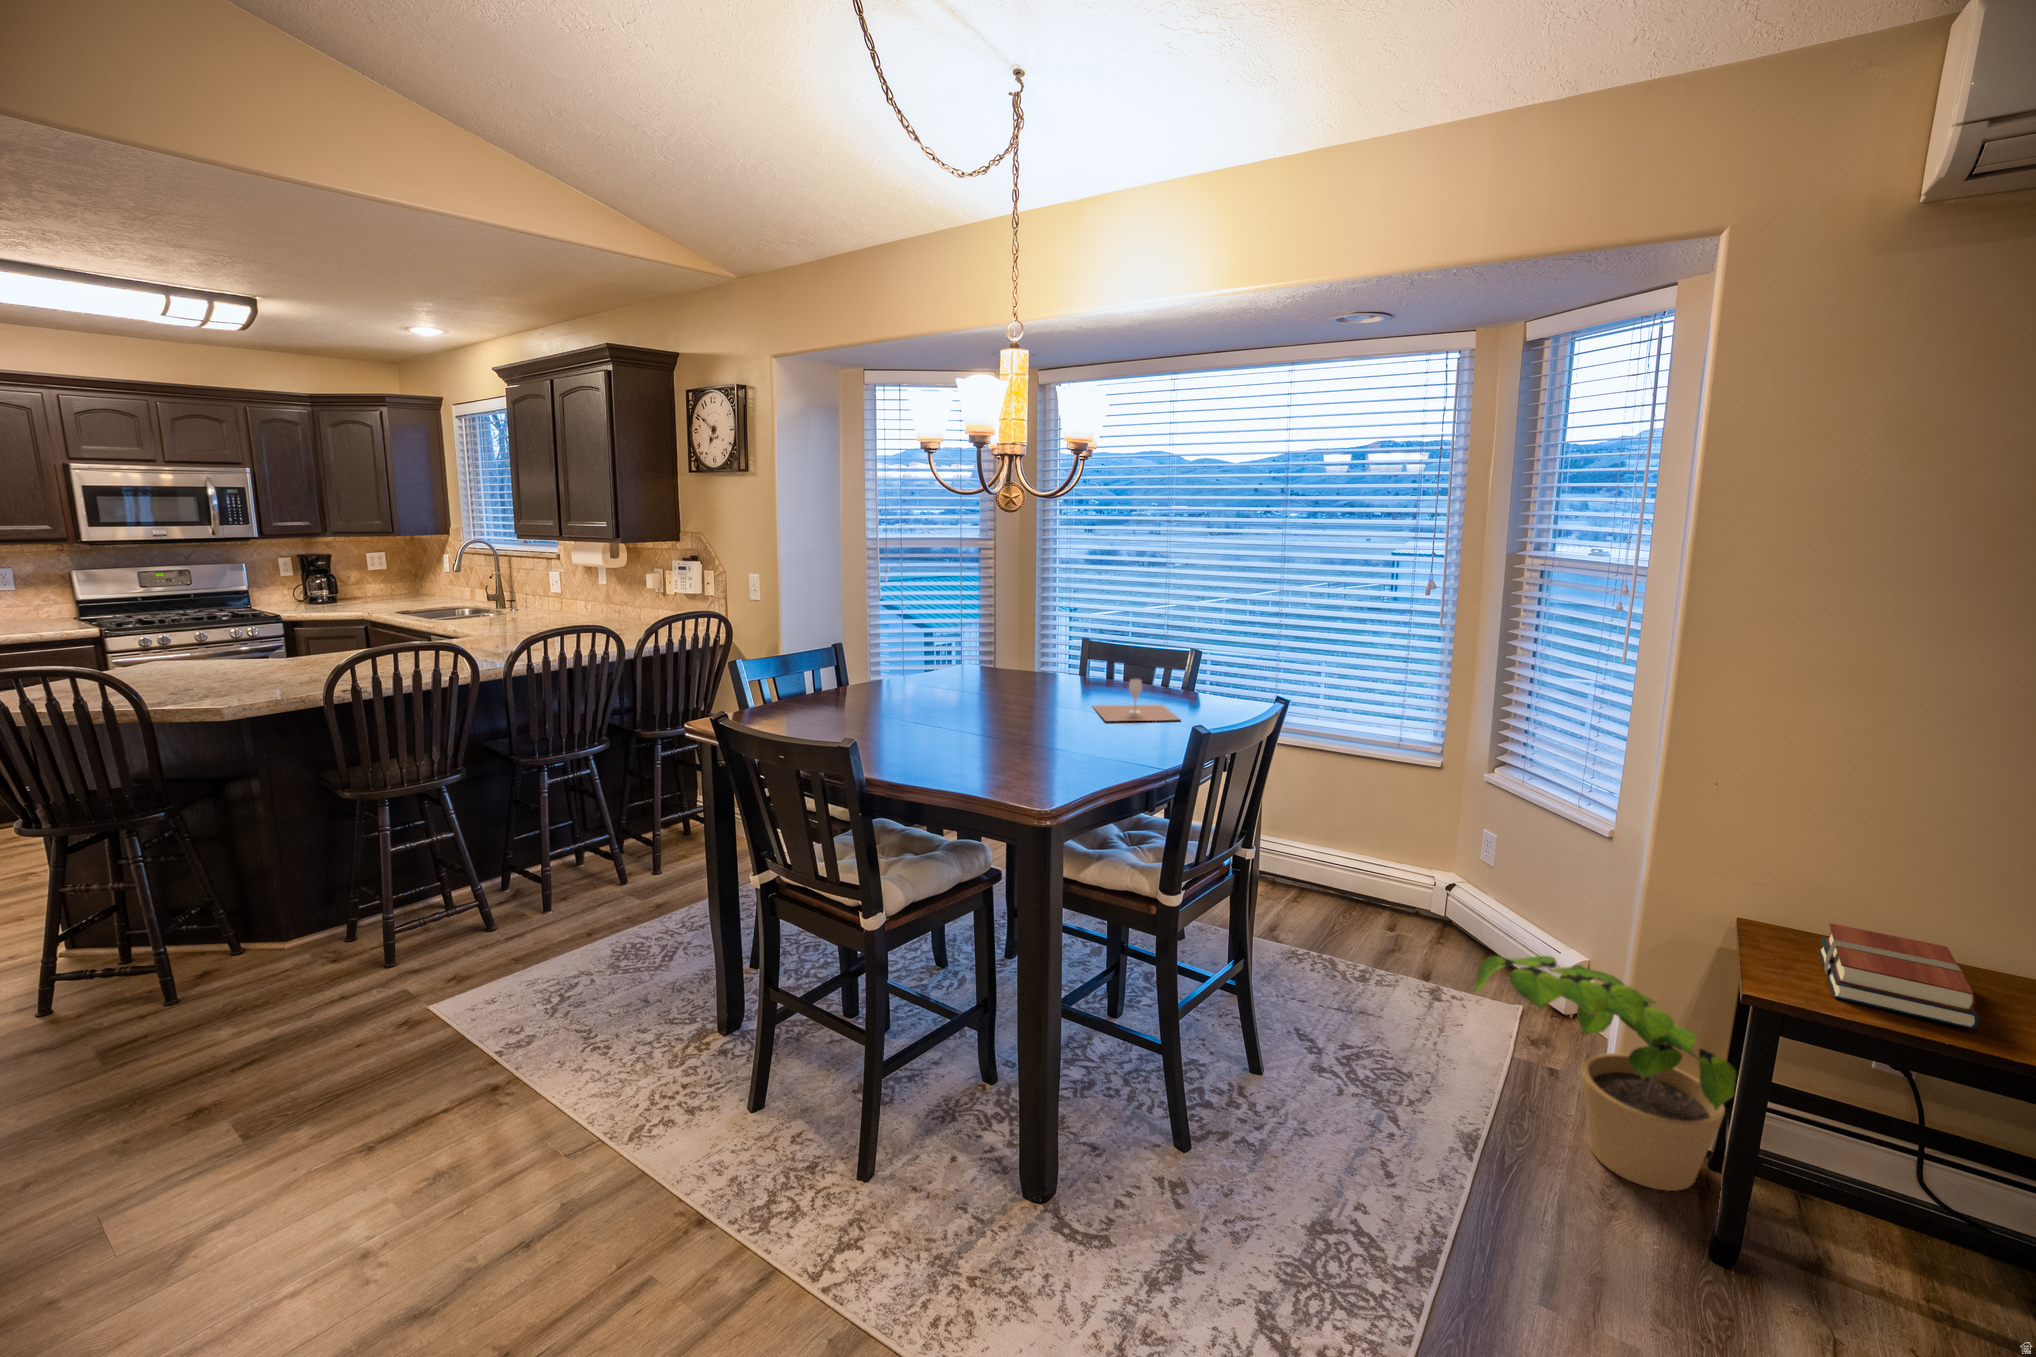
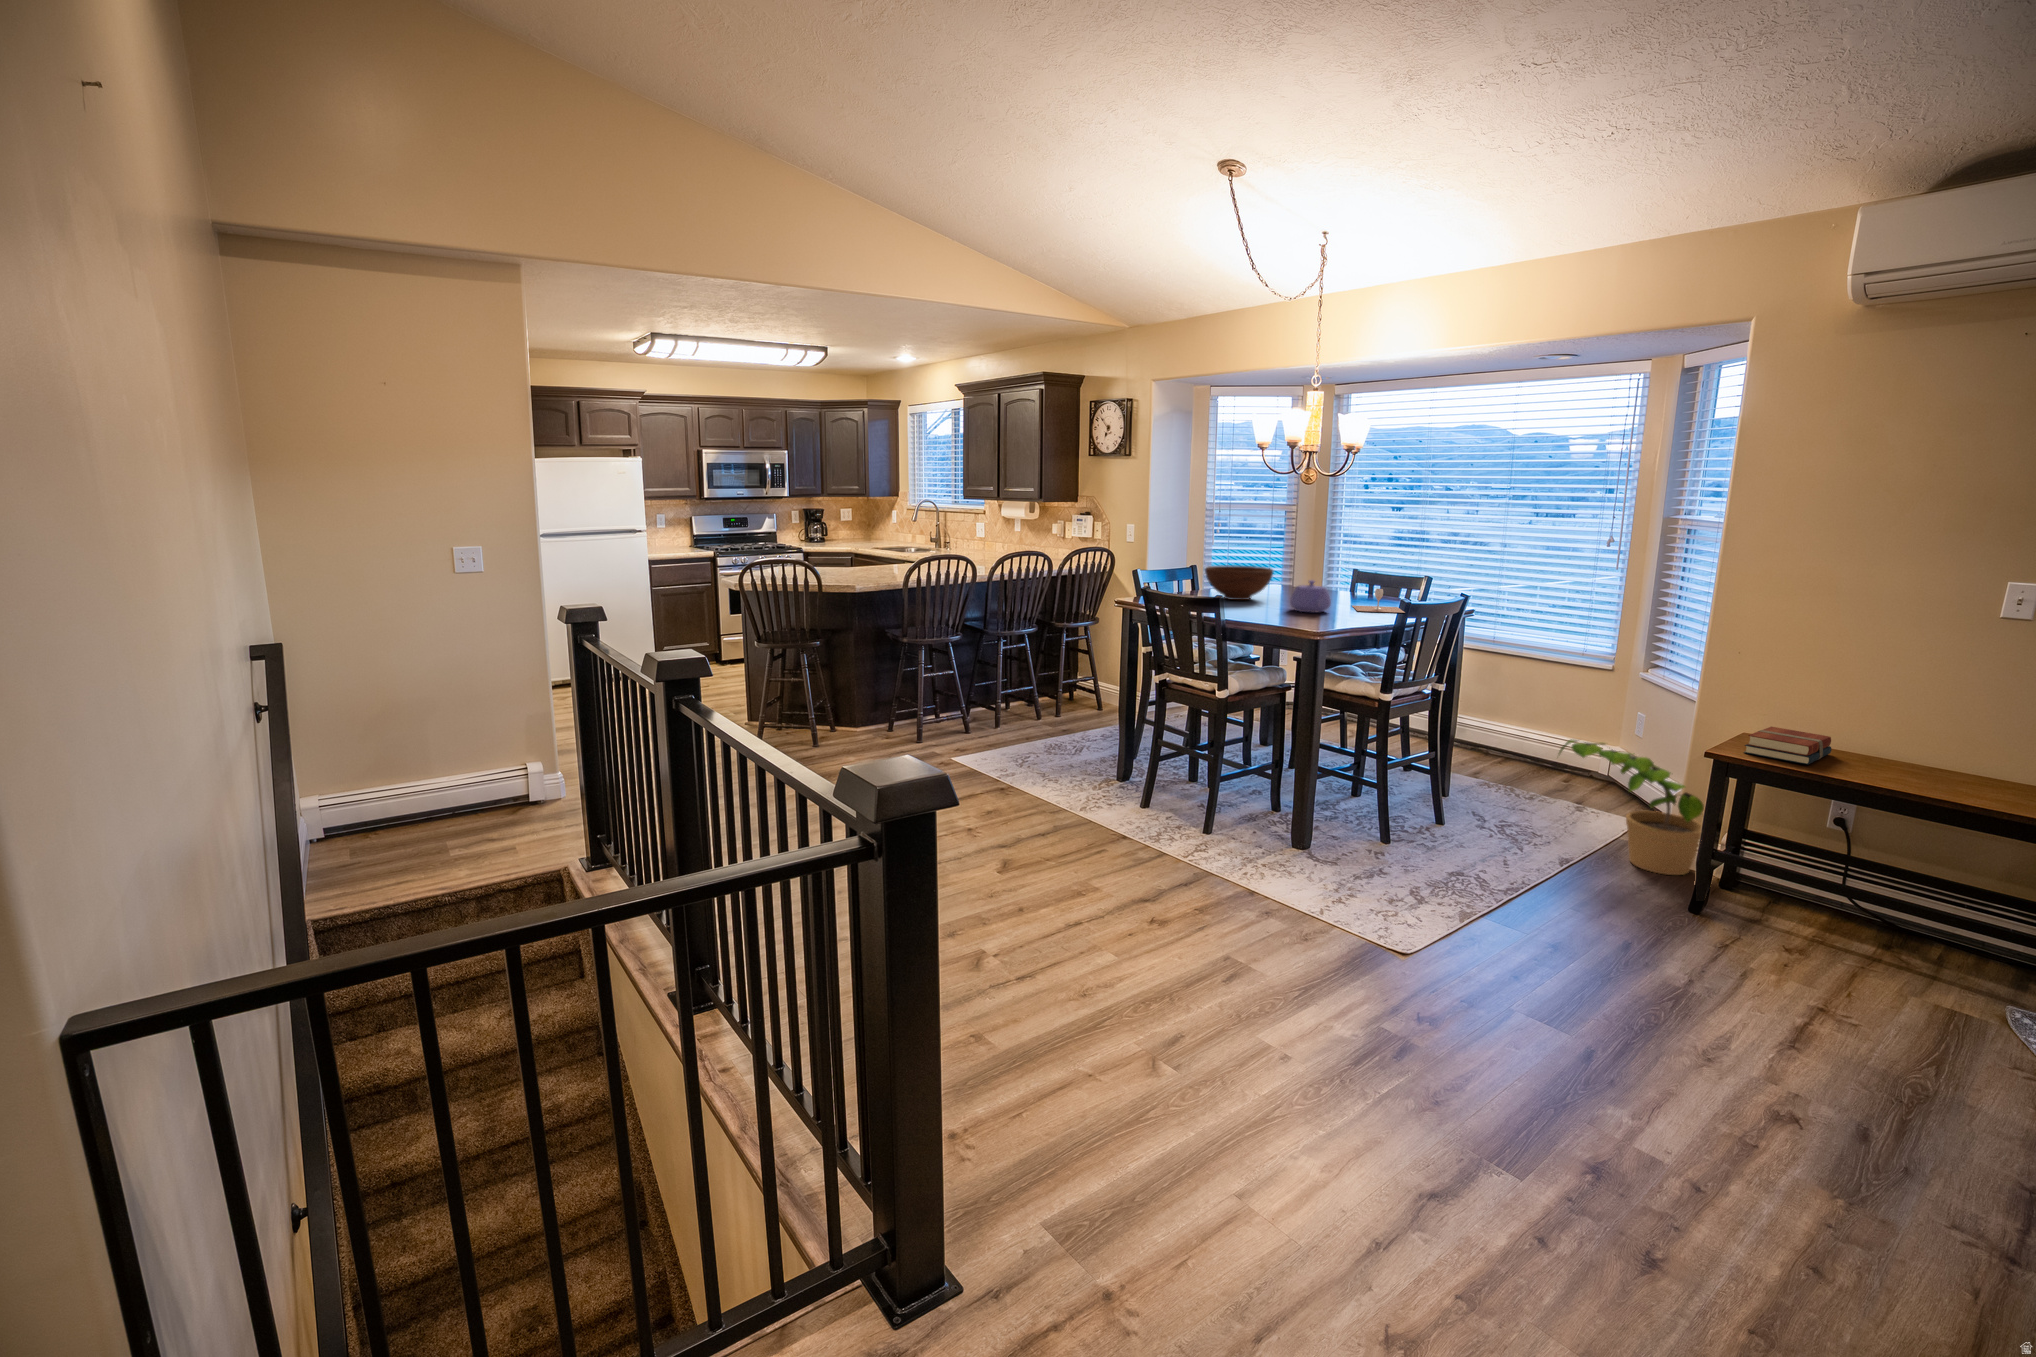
fruit bowl: none [849,643,963,705] -> present [1205,565,1273,600]
teapot: none [993,674,1062,732] -> present [1290,580,1331,612]

